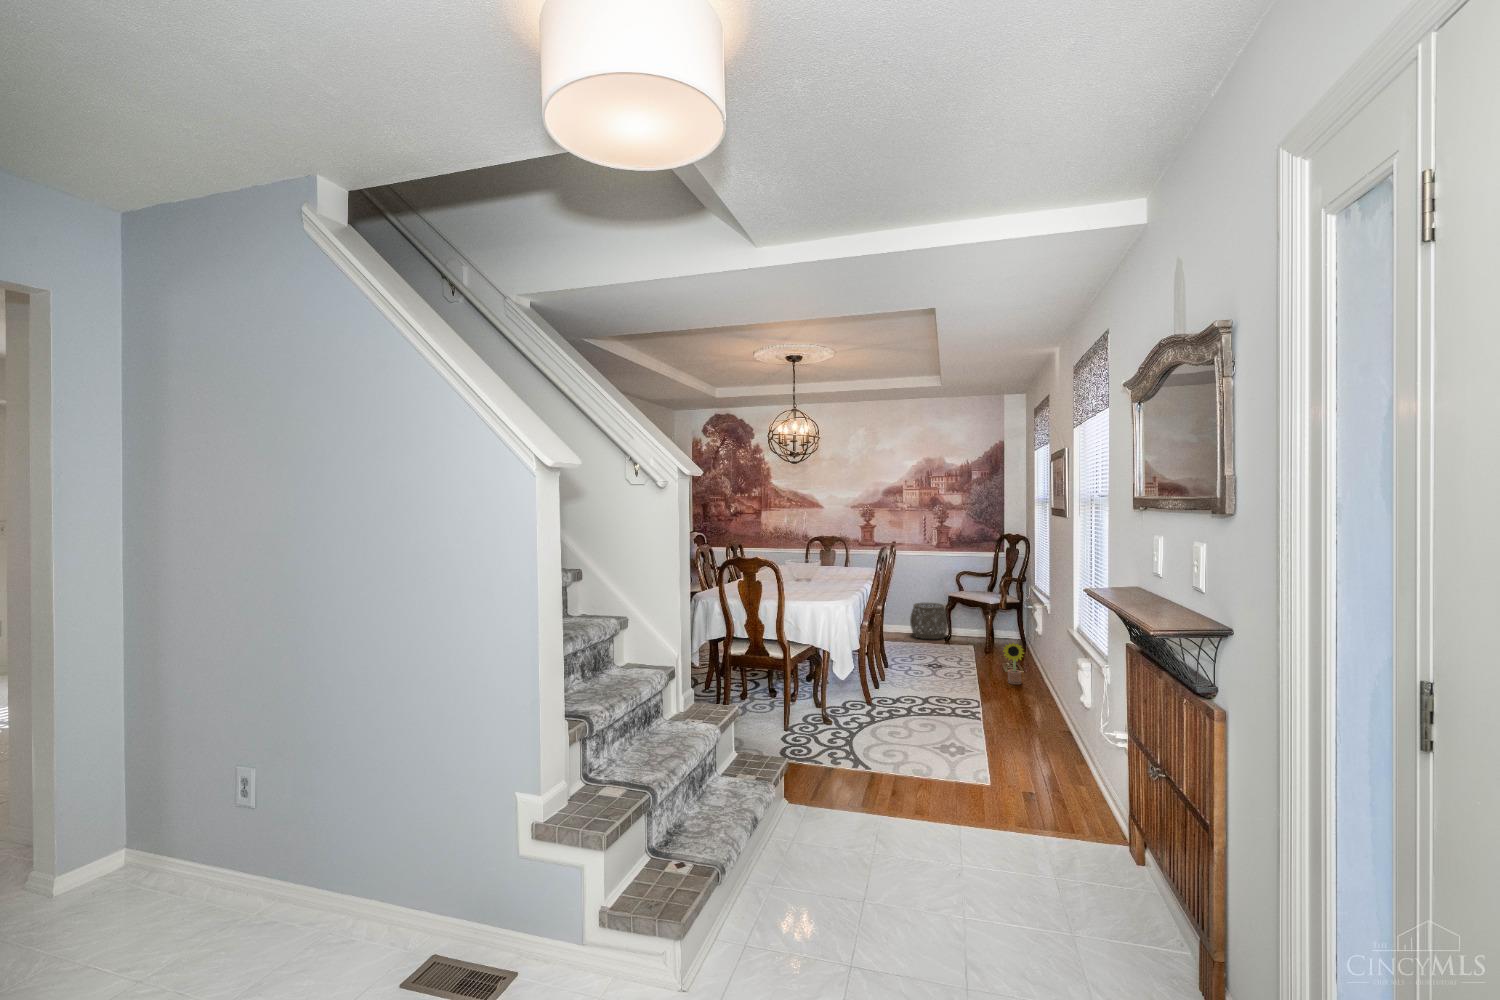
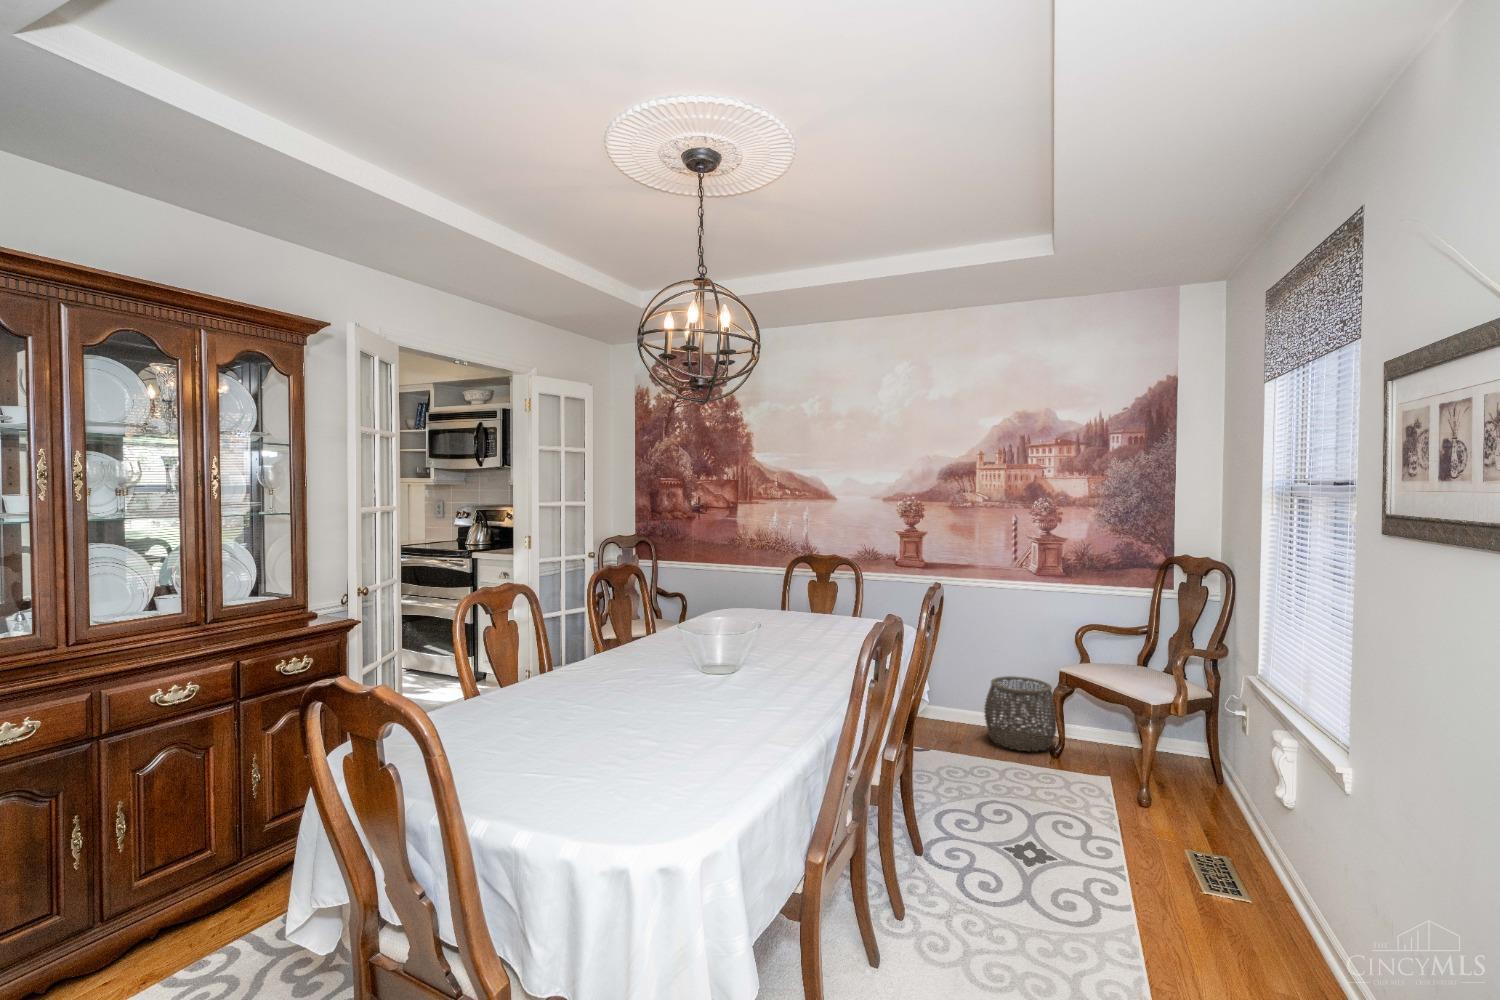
decorative plant: present [1003,643,1024,684] -> none [1200,843,1268,951]

